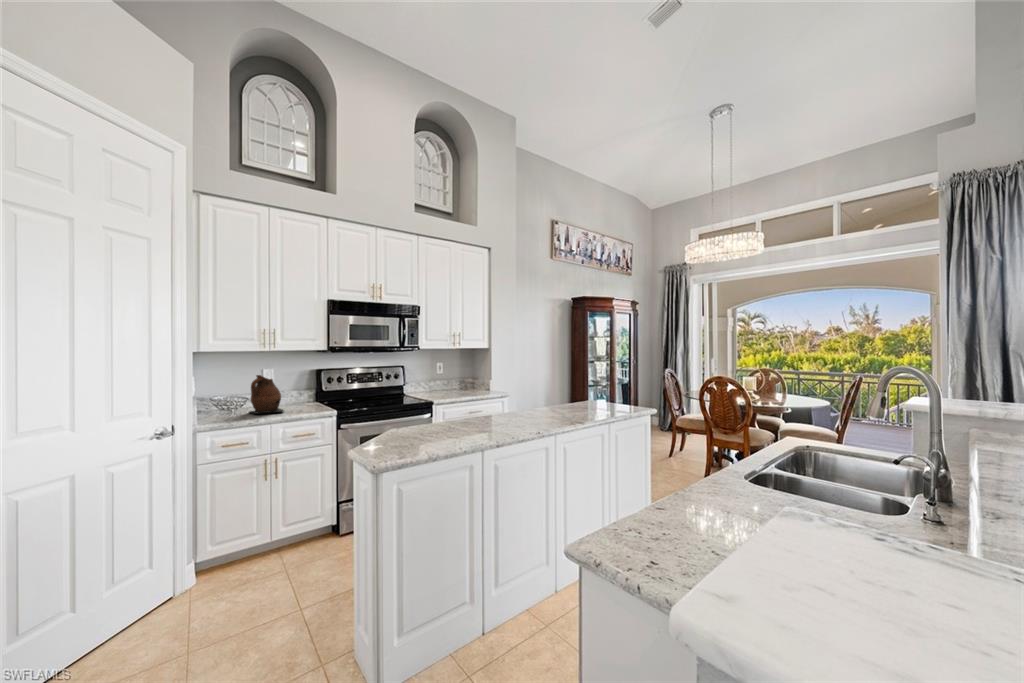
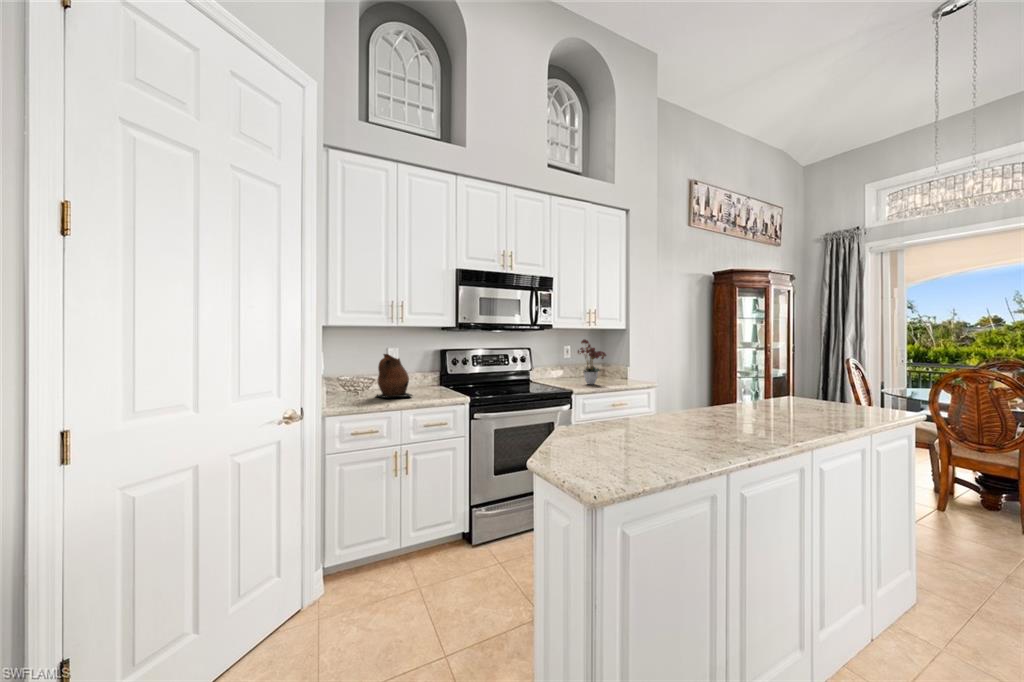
flower arrangement: none [442,356,469,396] -> present [578,339,606,384]

